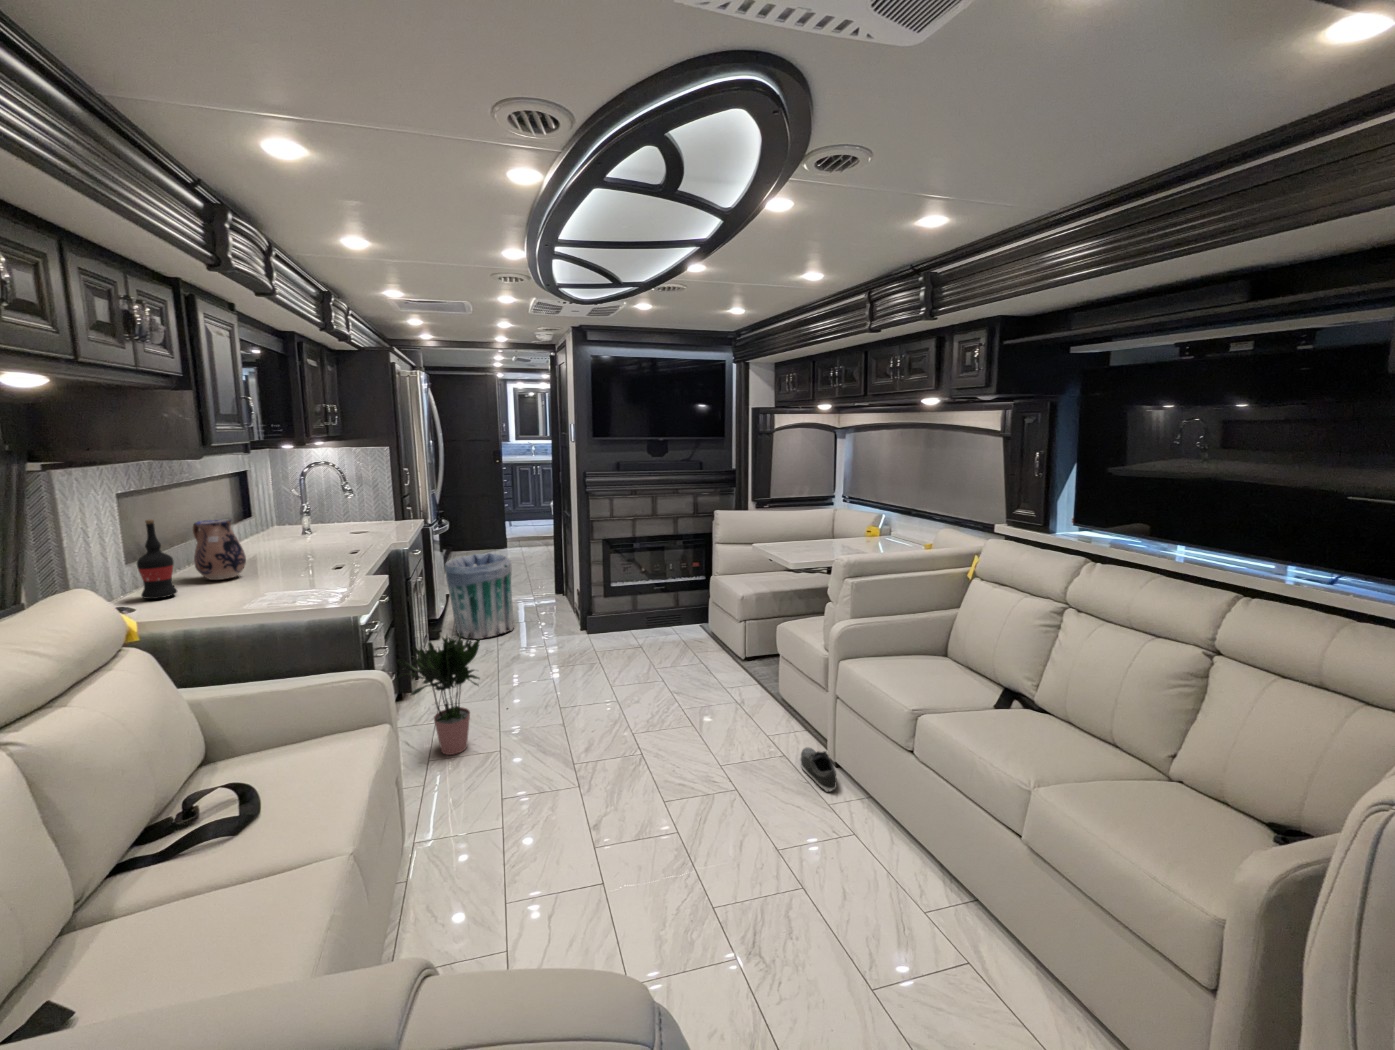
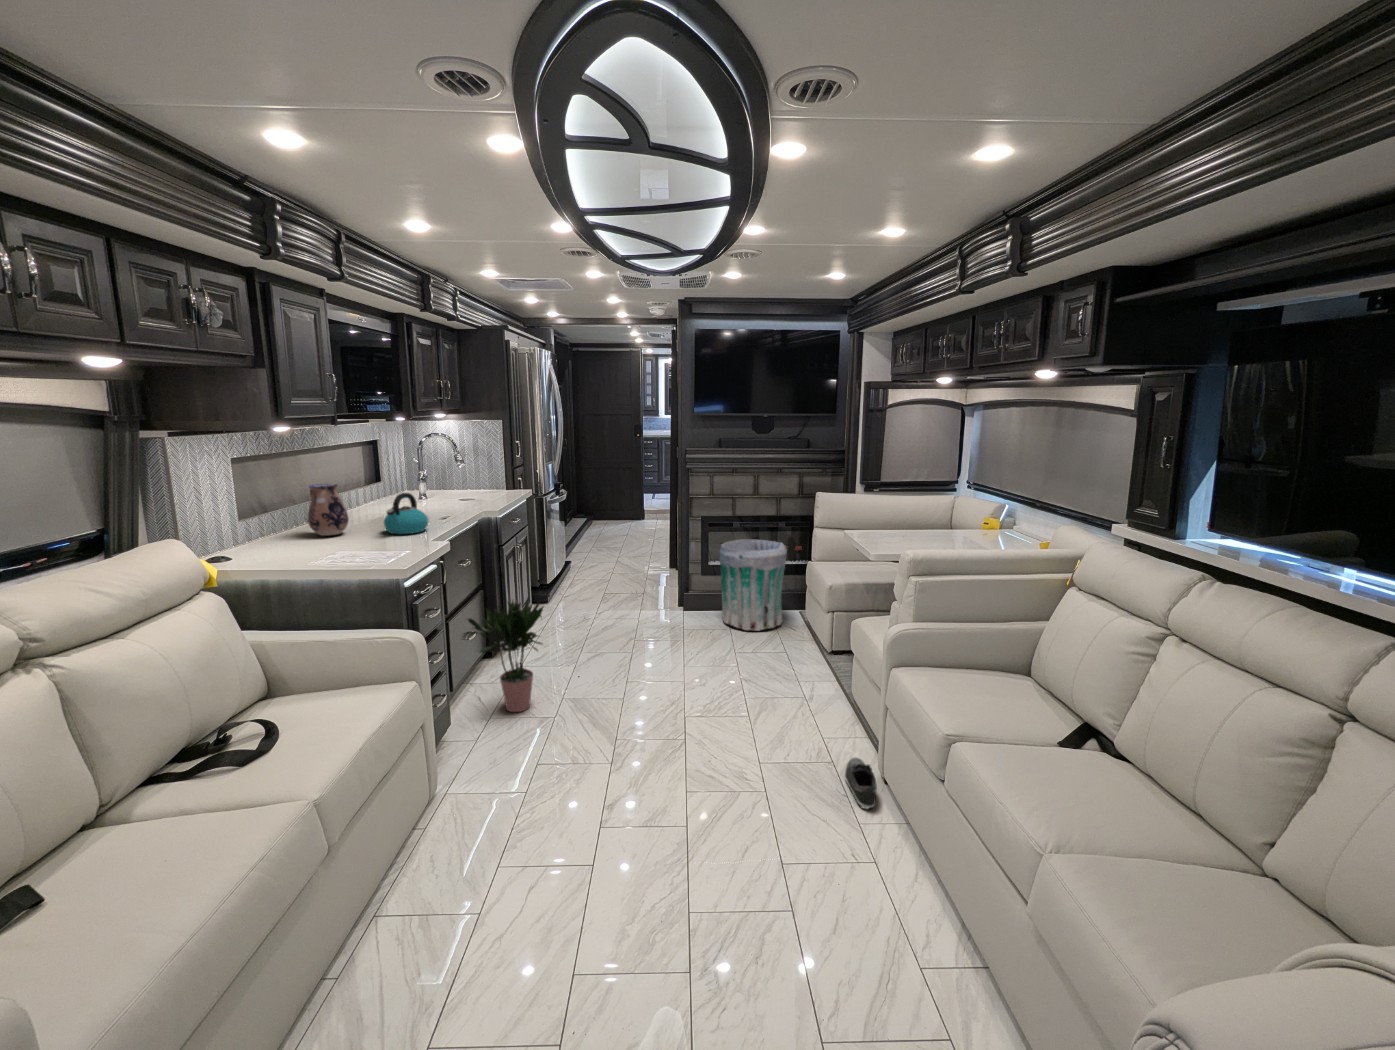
wine bottle: present [137,520,177,599] -> none [257,482,288,549]
kettle: none [290,526,344,573] -> present [384,493,428,534]
trash can: present [445,553,514,639] -> present [720,539,787,631]

